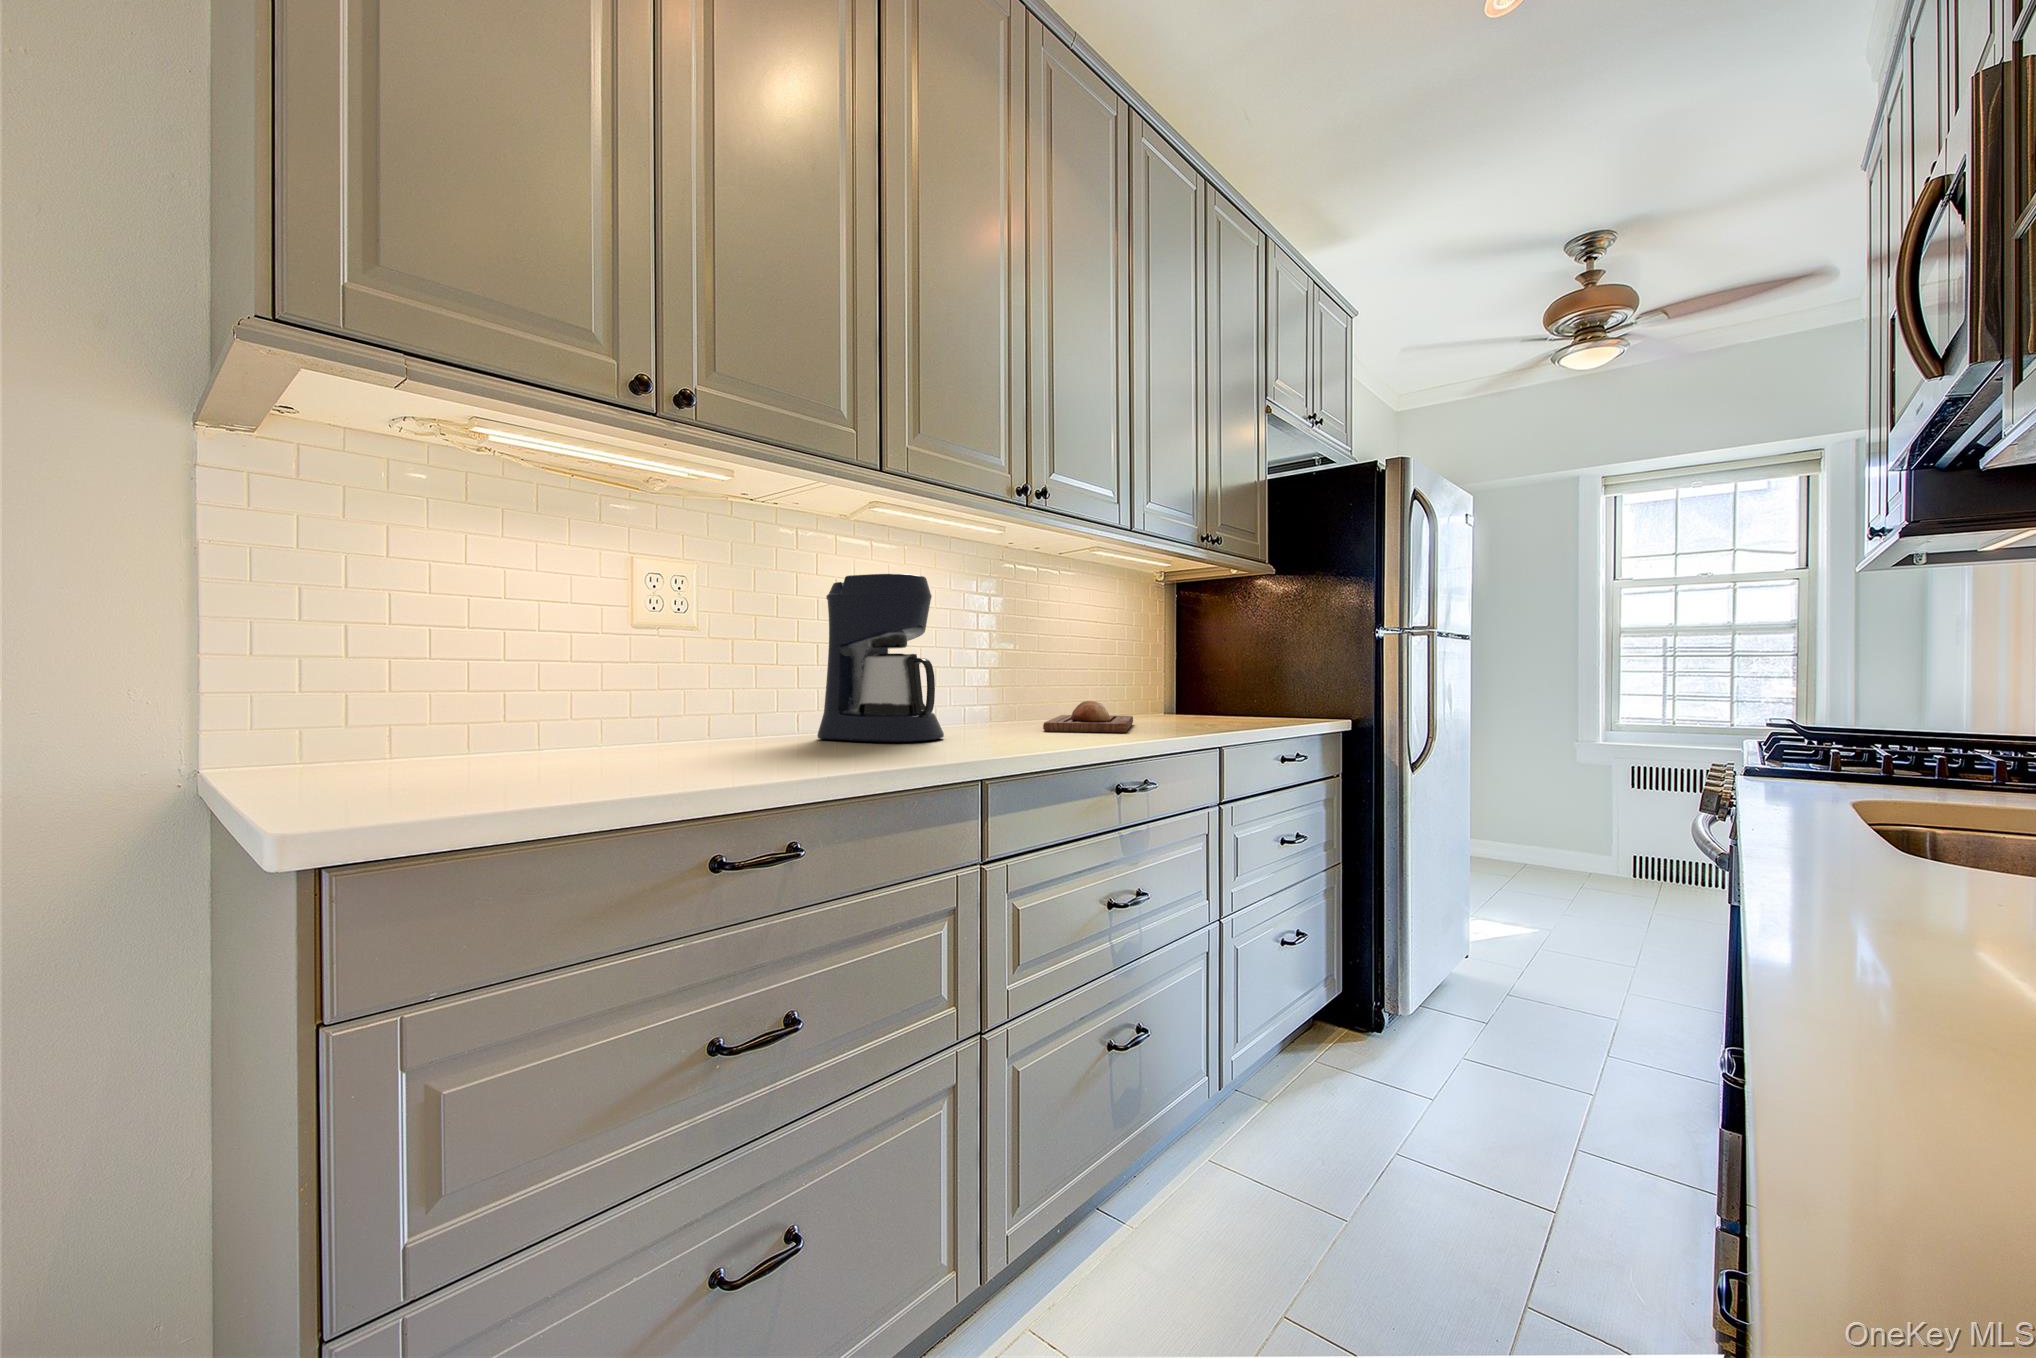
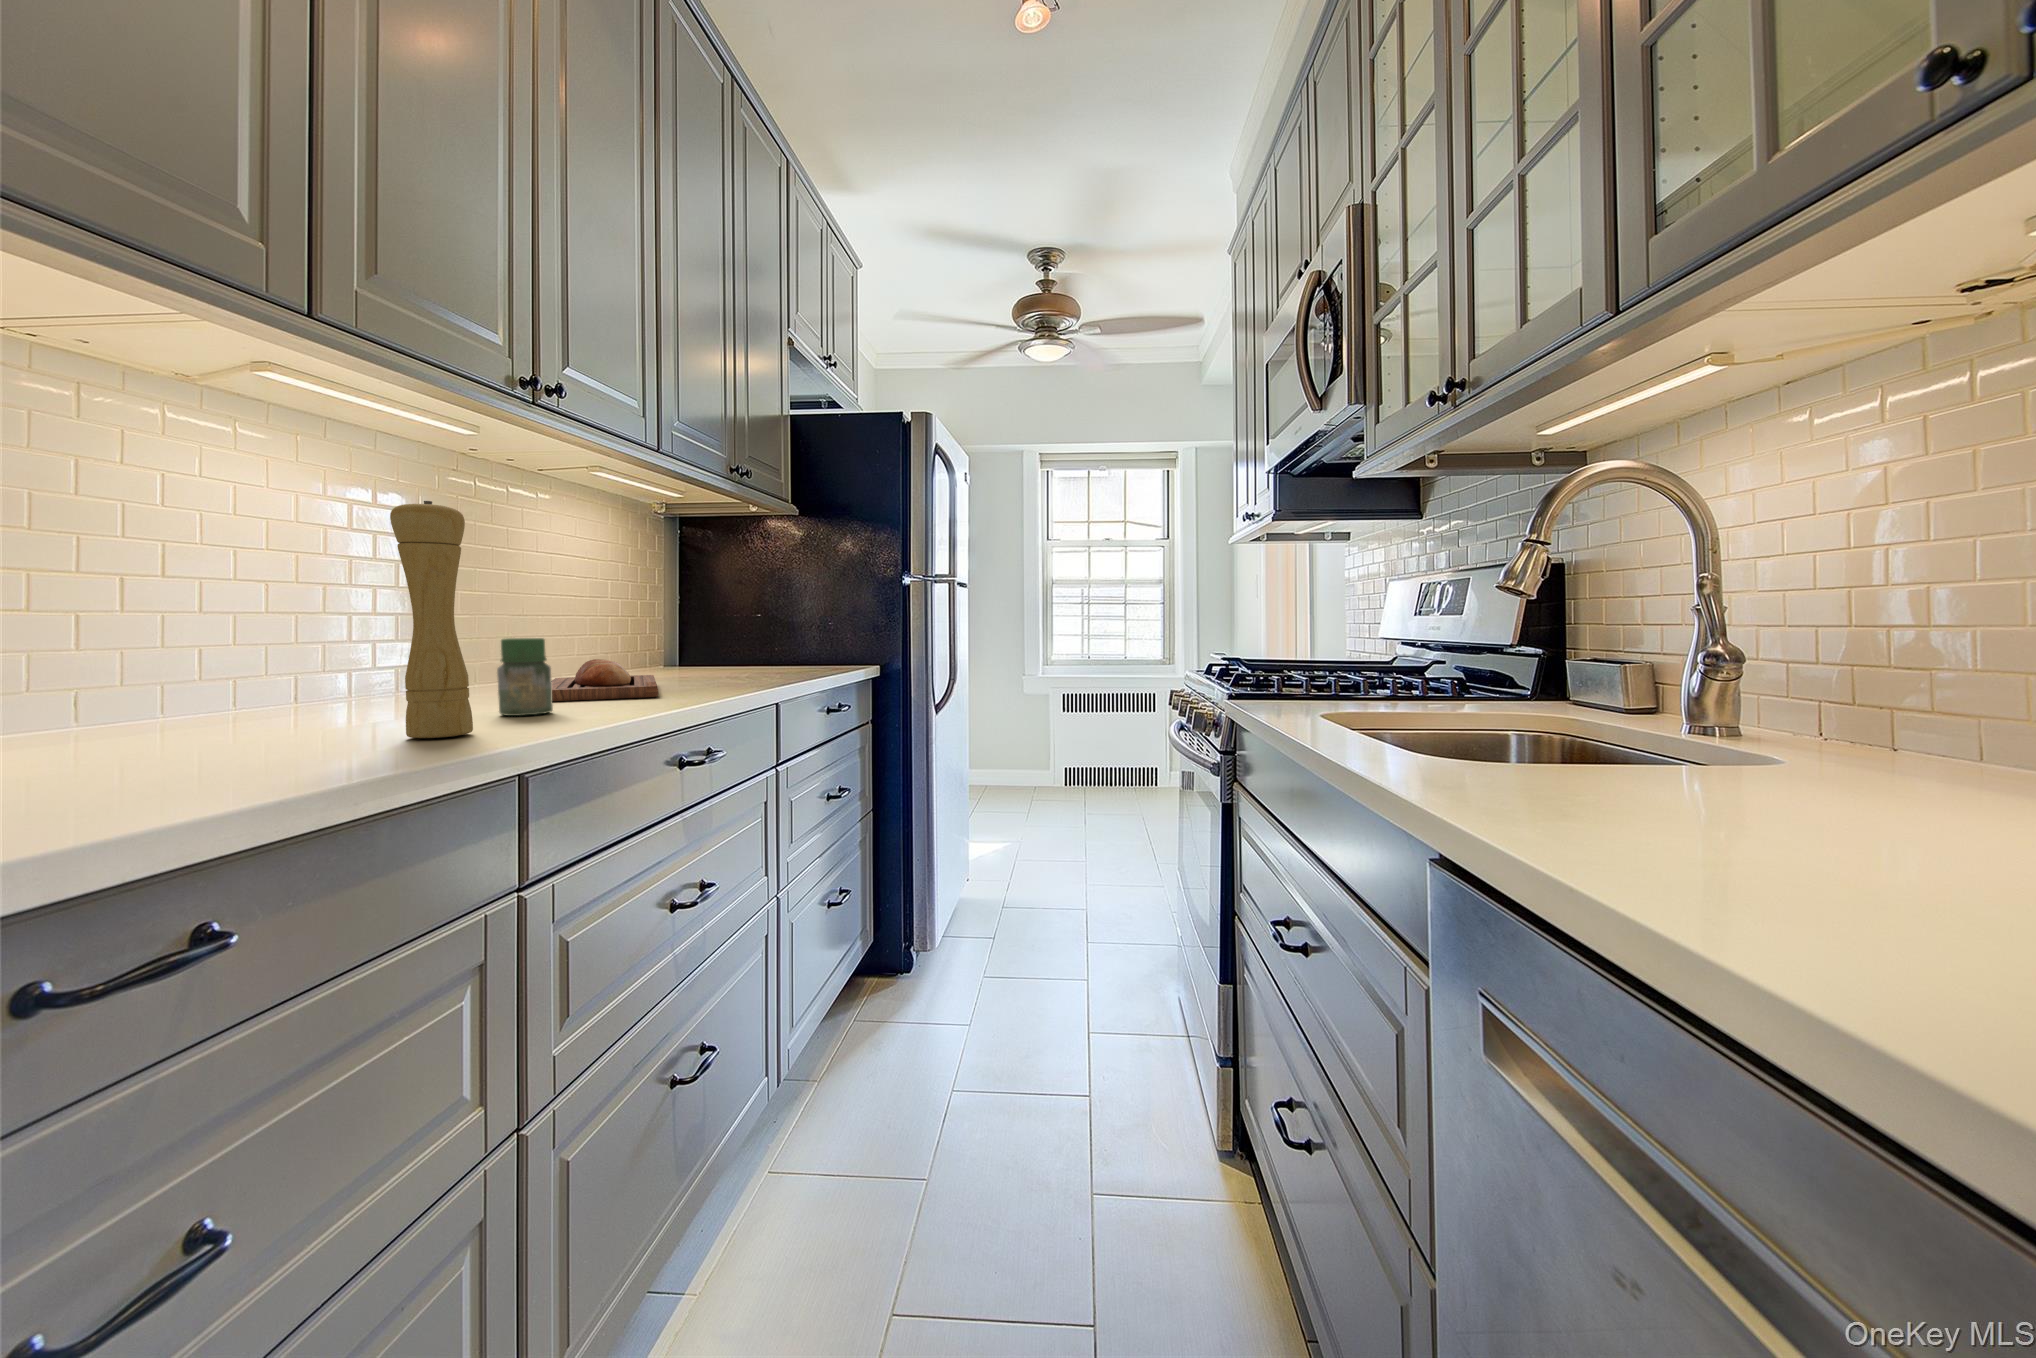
coffee maker: present [817,574,944,742] -> none [106,465,382,743]
pepper mill: none [951,588,991,747] -> present [390,501,473,738]
jar: none [1012,682,1046,739] -> present [497,638,553,716]

